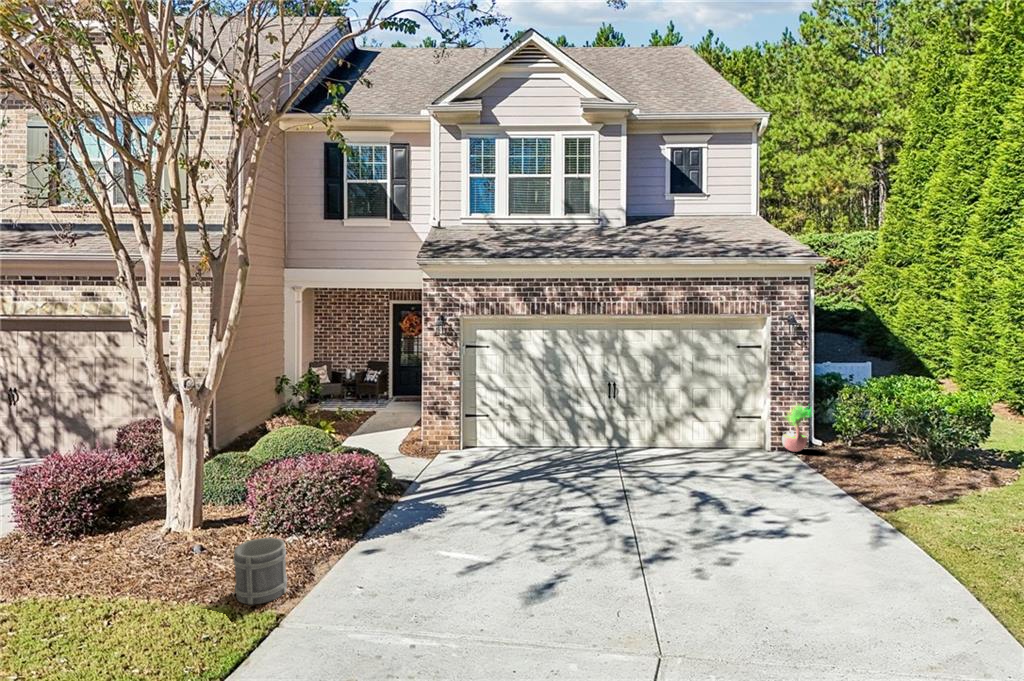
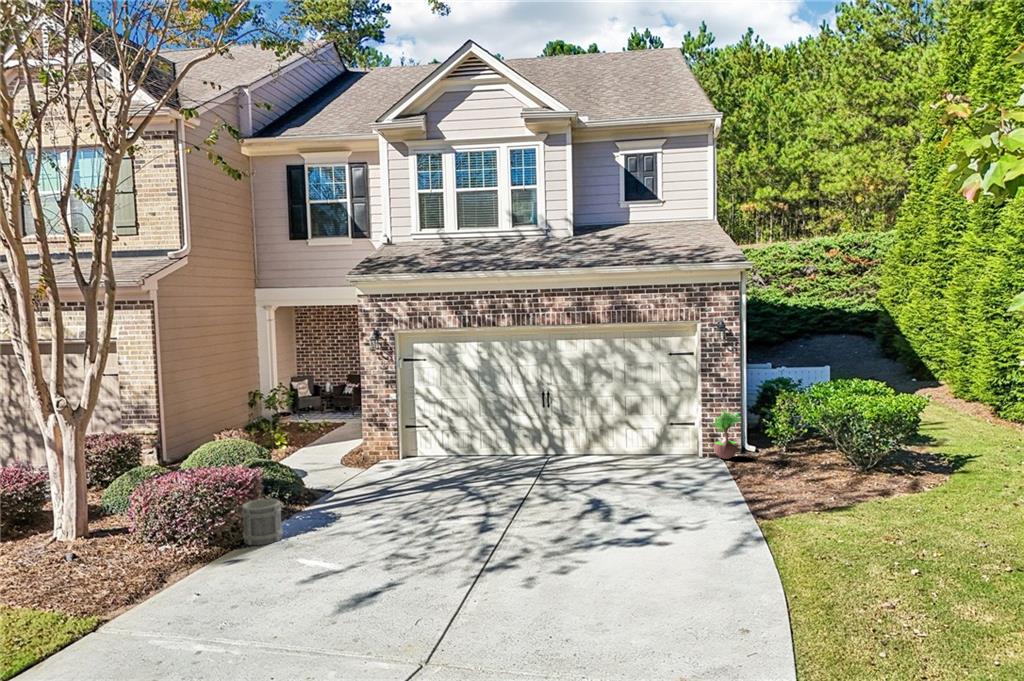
bucket: present [233,538,287,605] -> present [242,499,282,545]

